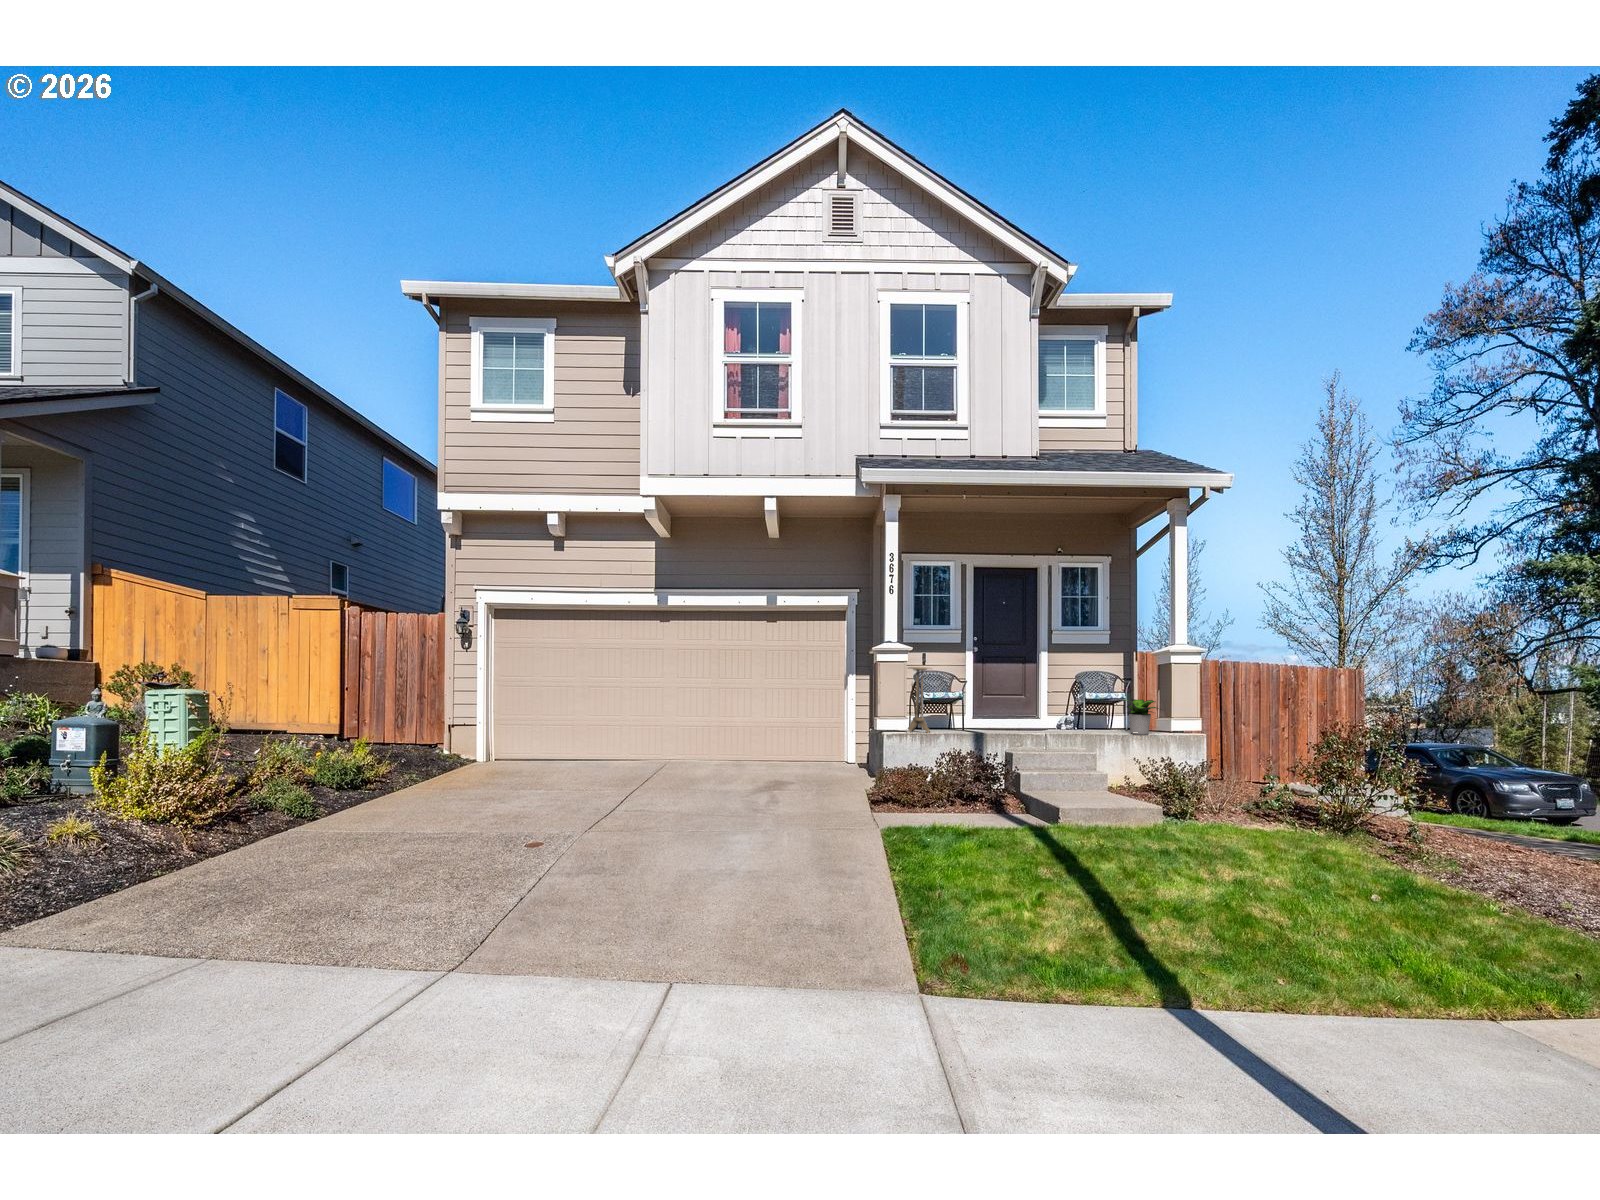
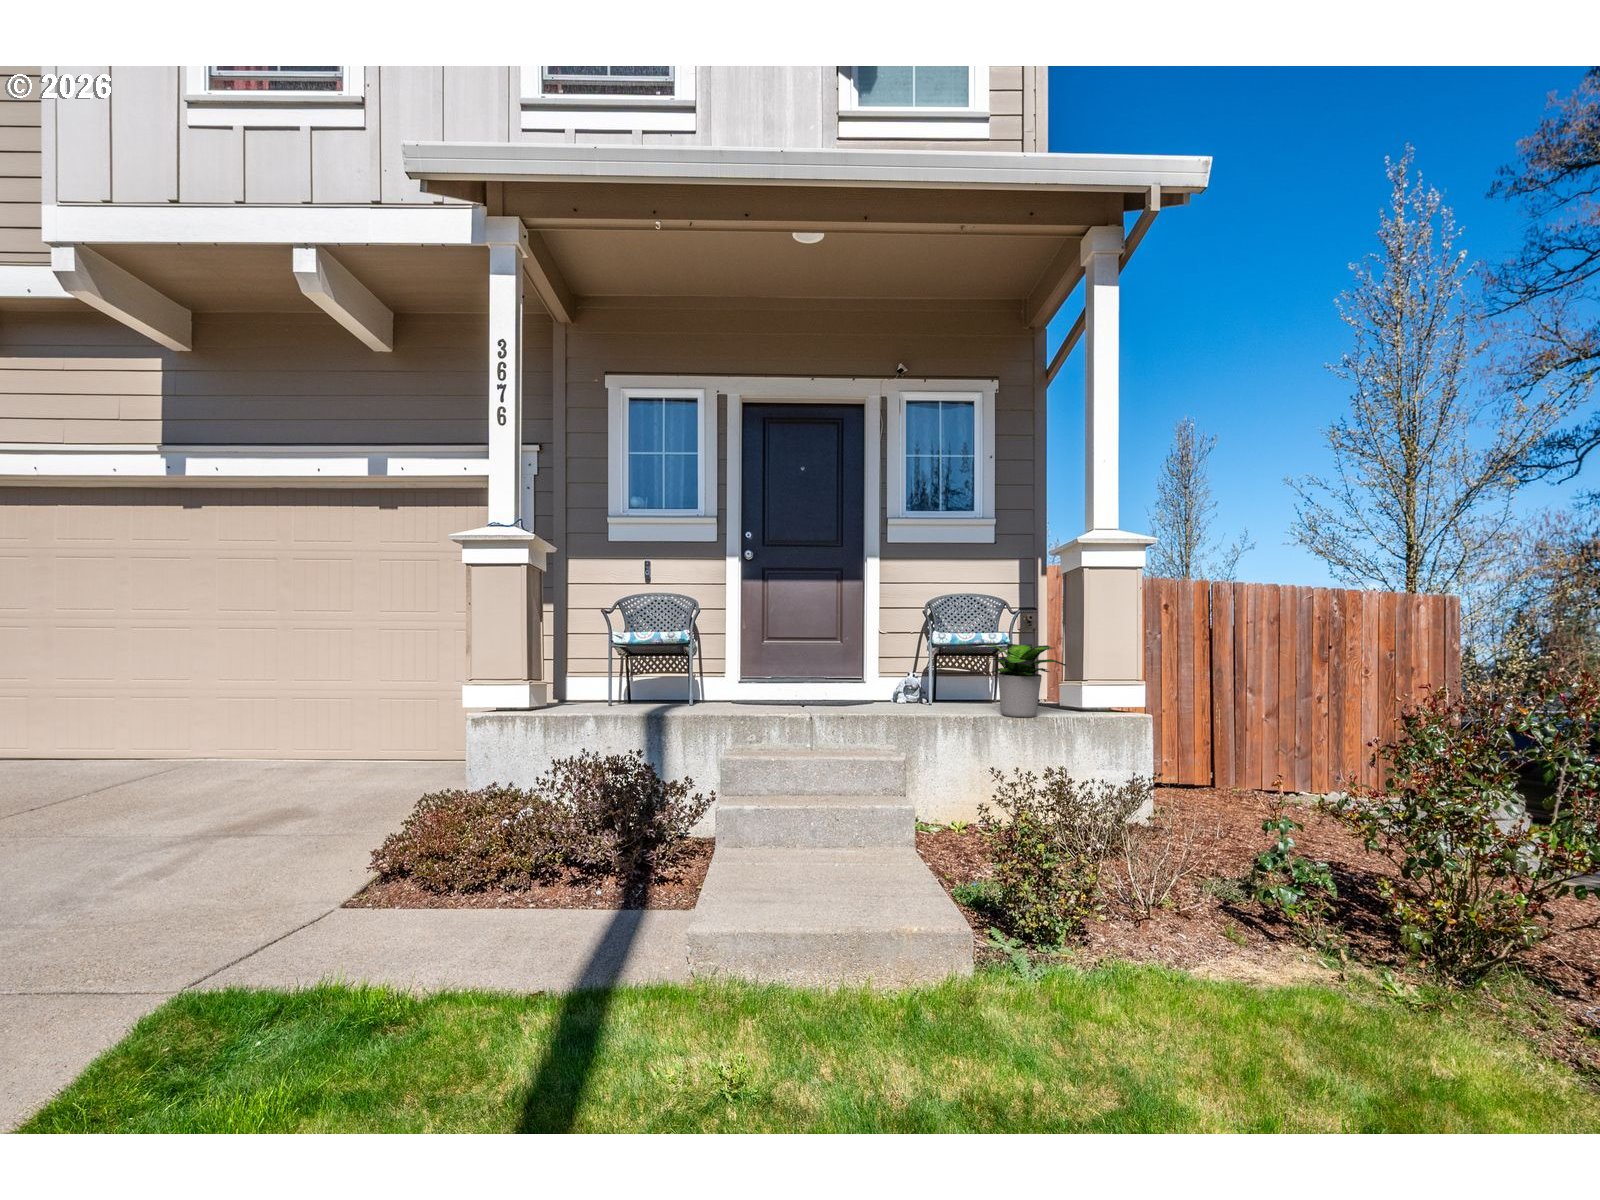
side table: present [908,667,930,733] -> none [517,578,577,716]

